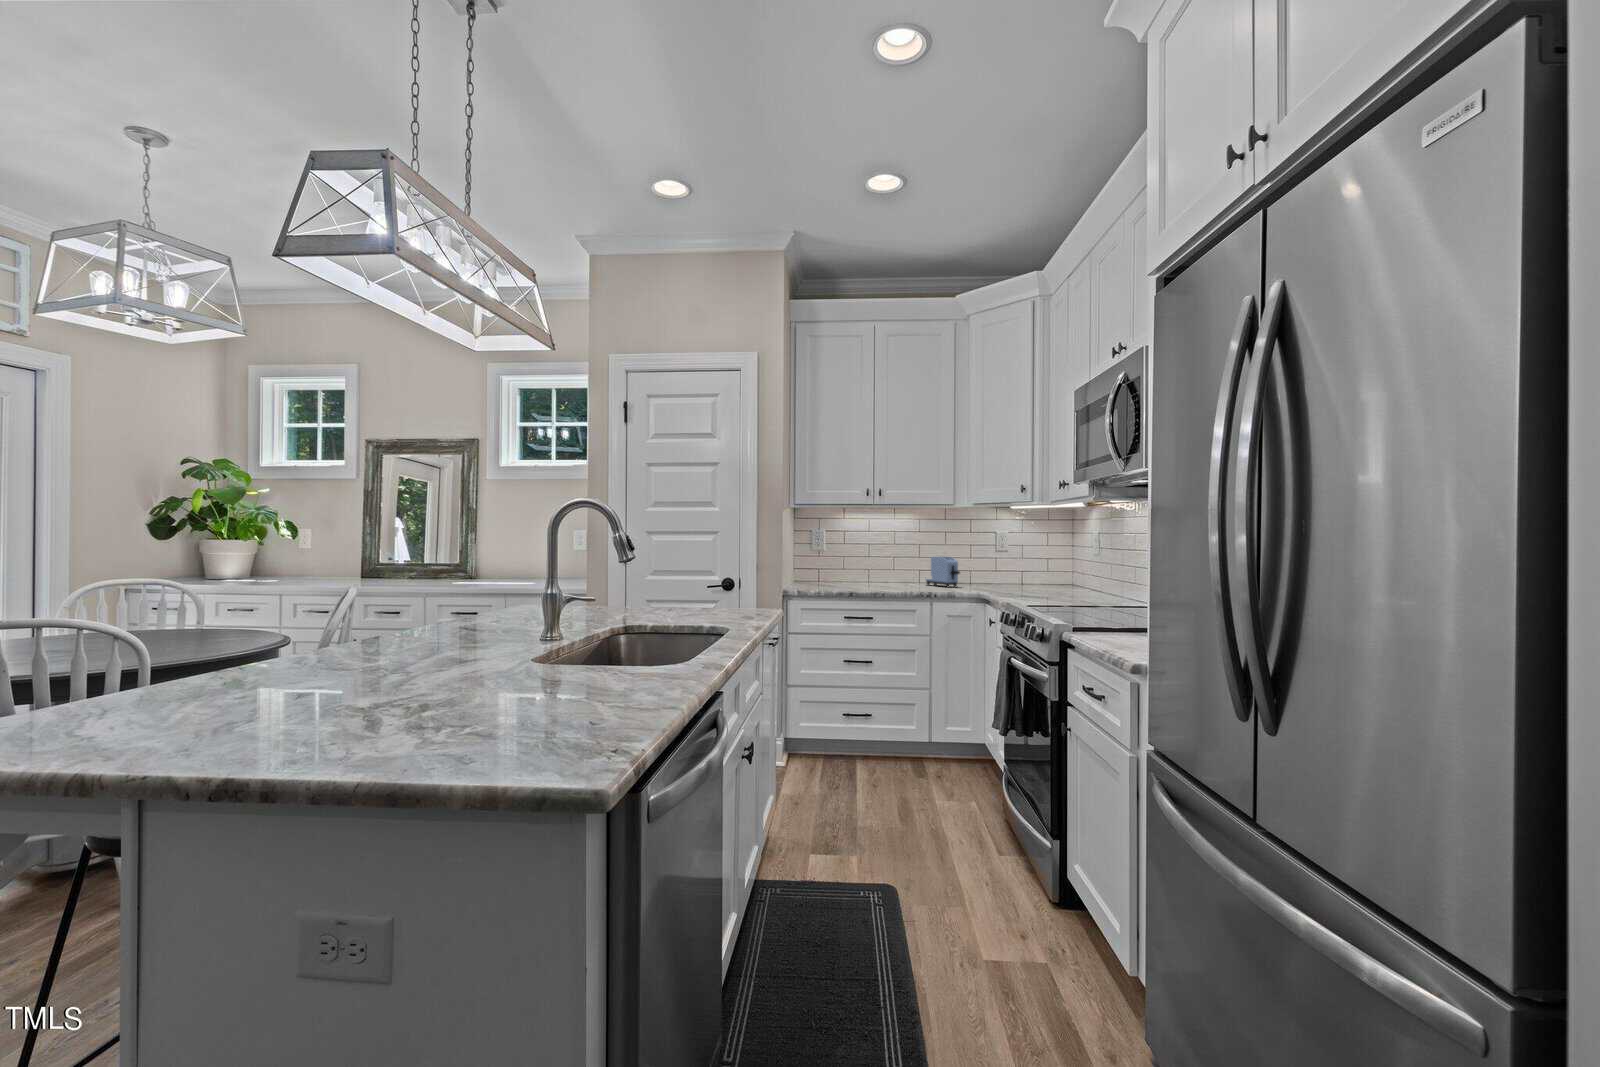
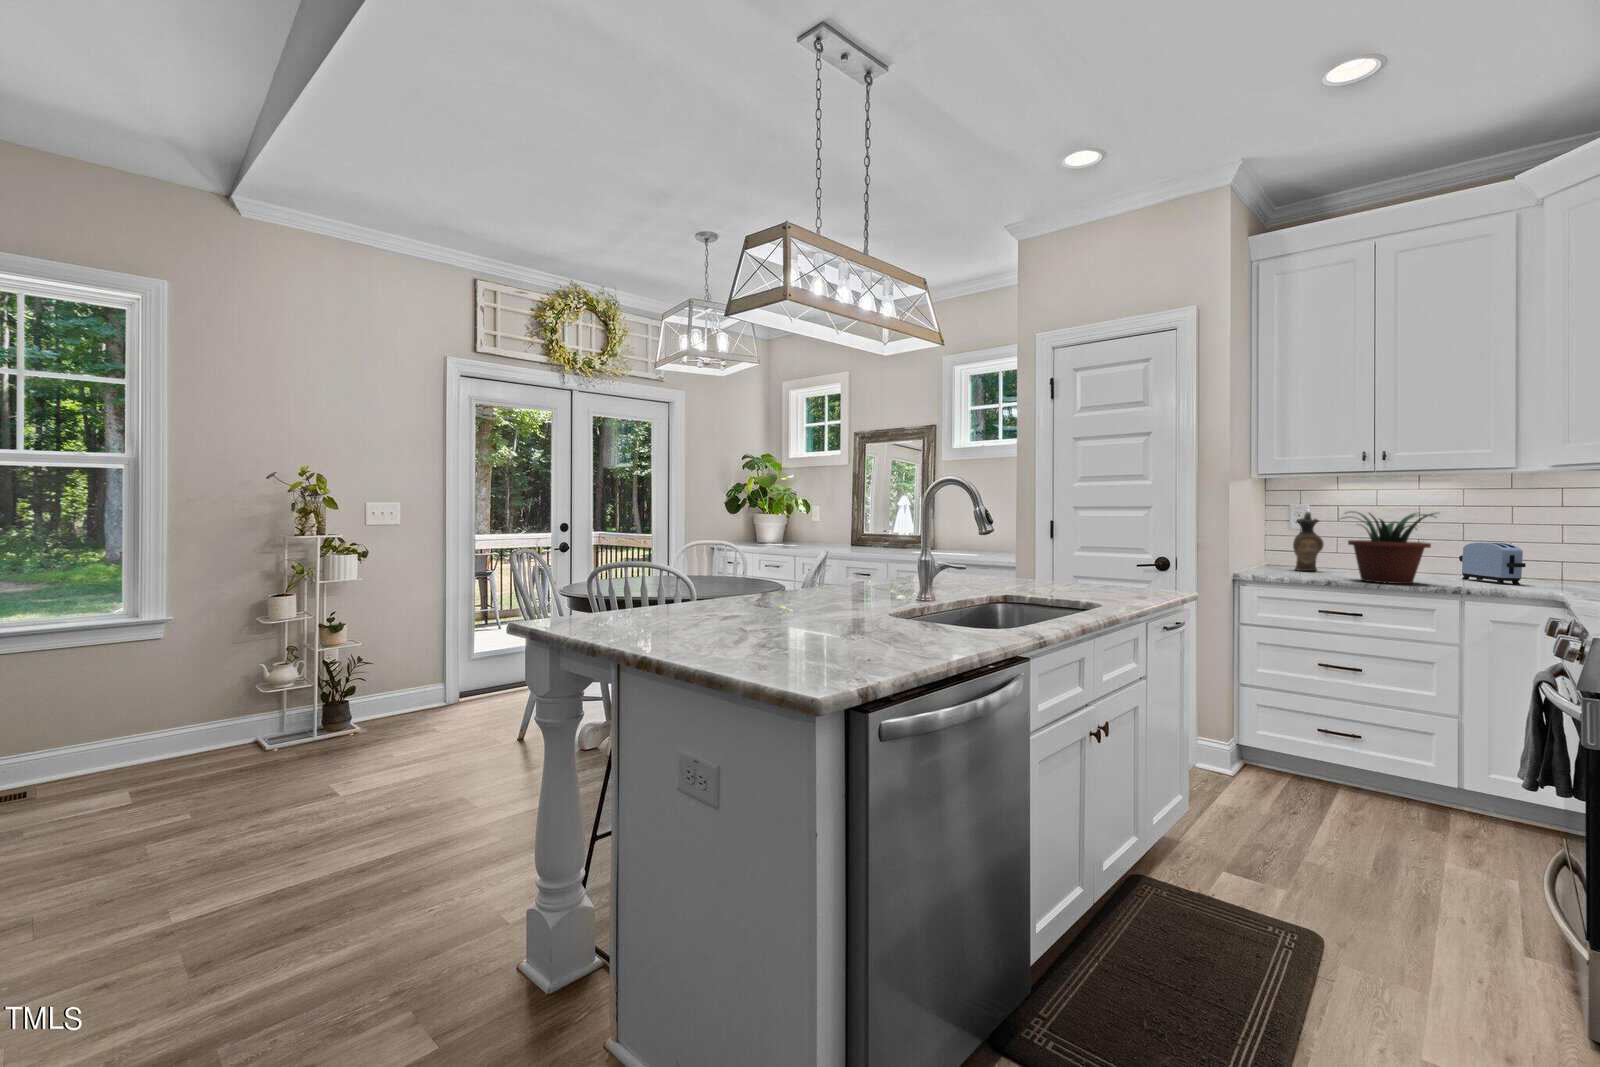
ceramic pitcher: none [821,534,842,585] -> present [1293,512,1324,571]
potted plant: none [854,534,916,592] -> present [1348,512,1435,584]

